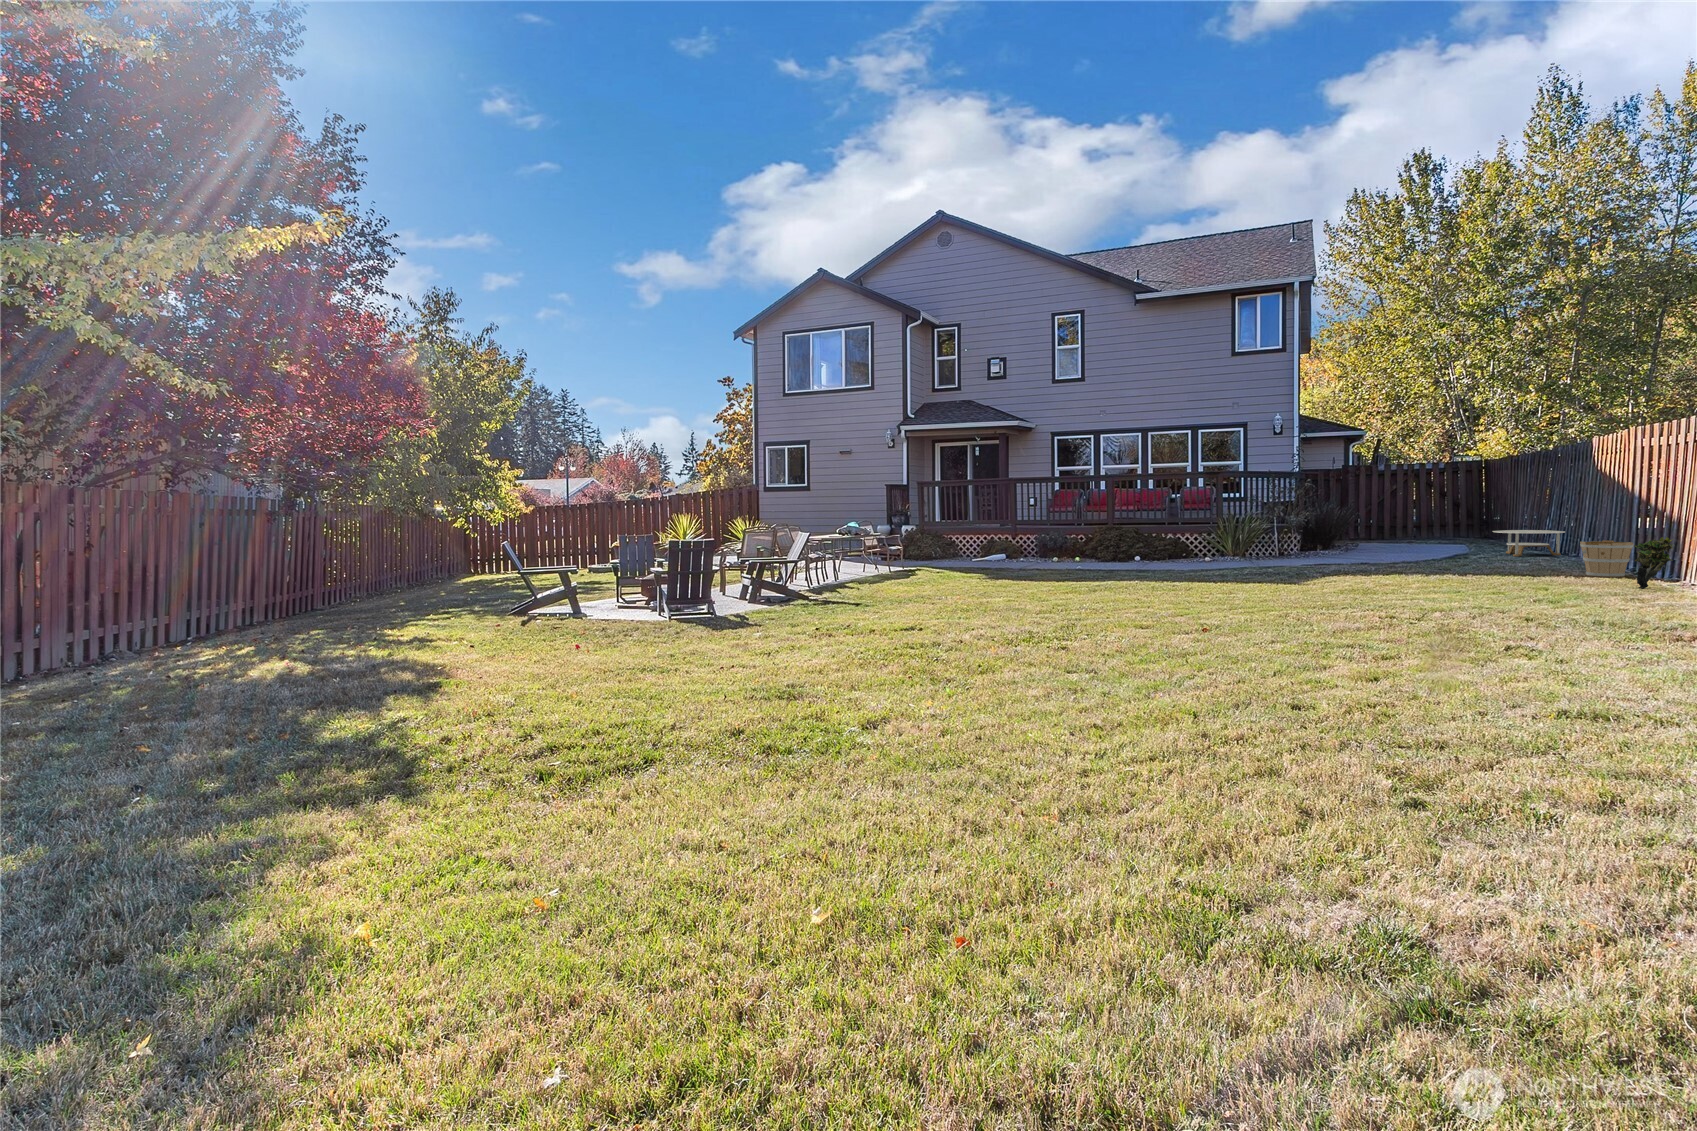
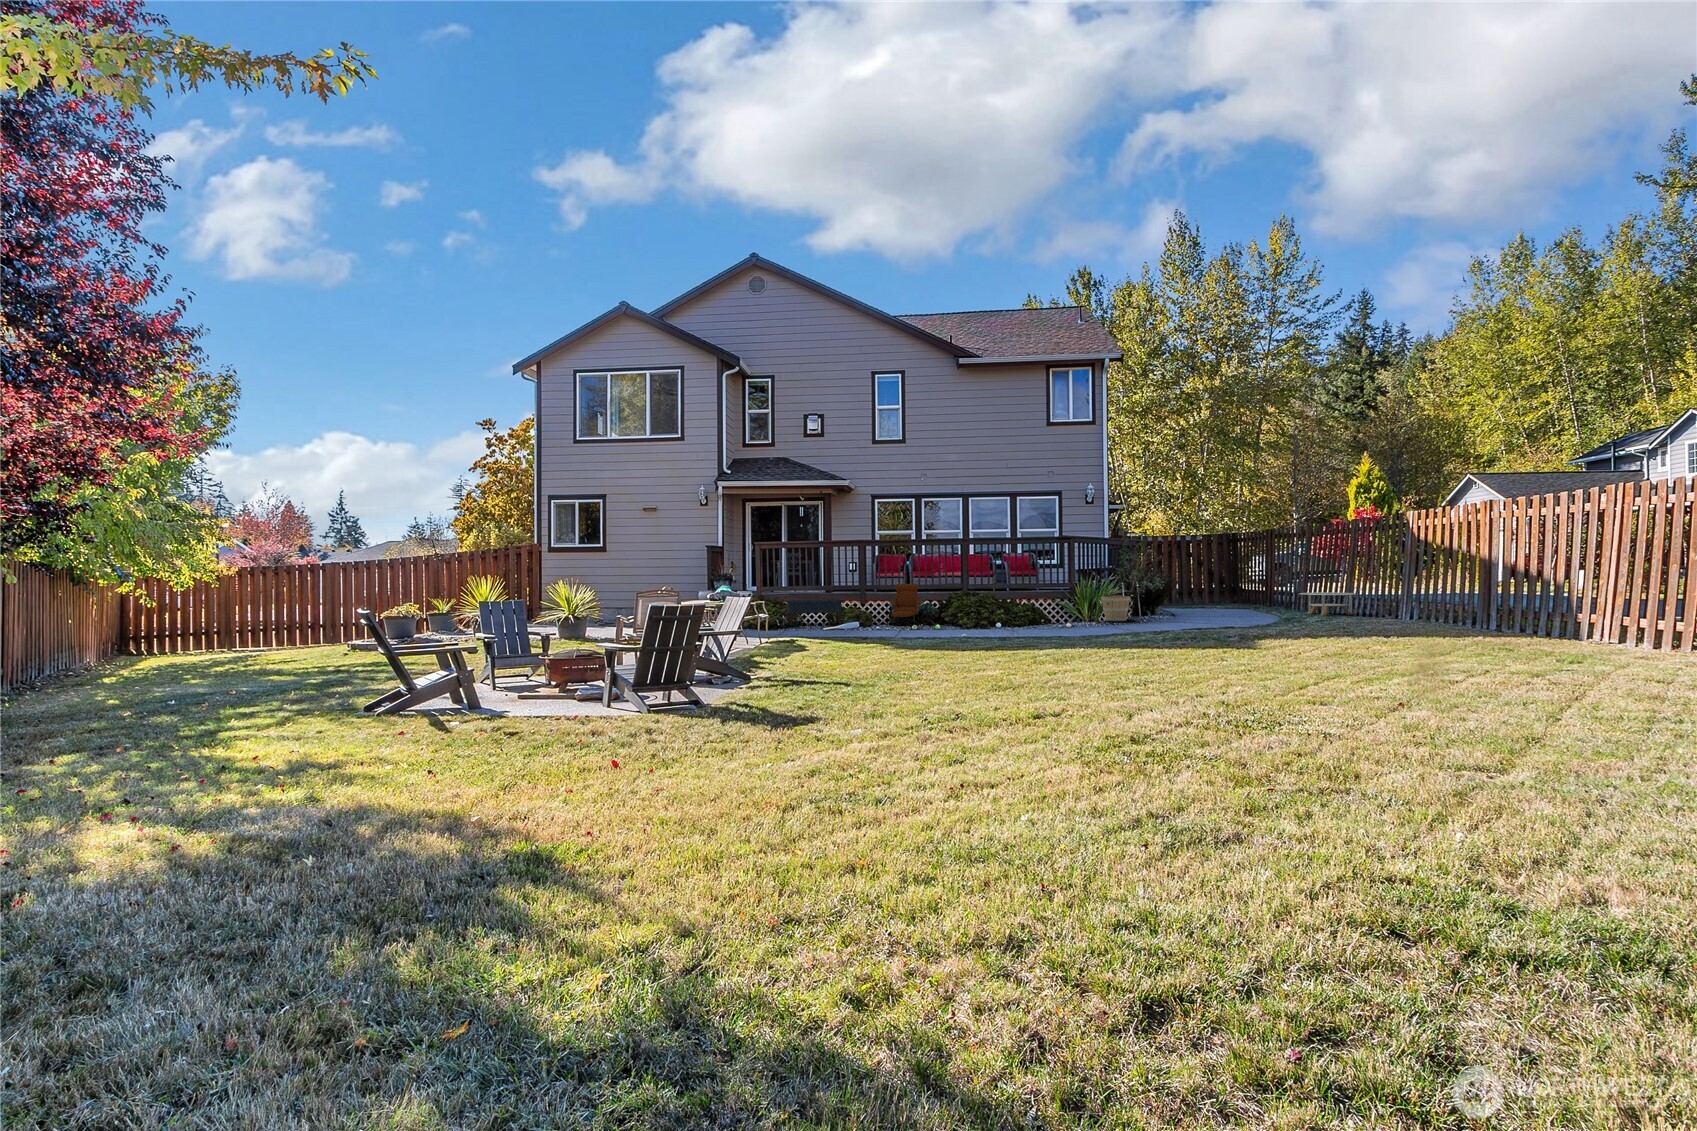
lounge chair: none [1032,519,1066,559] -> present [890,584,923,626]
bench: none [944,532,993,556] -> present [786,598,842,625]
potted plant: present [1635,537,1674,588] -> none [1490,594,1522,639]
wooden bucket: present [1580,540,1634,577] -> present [1101,596,1130,621]

